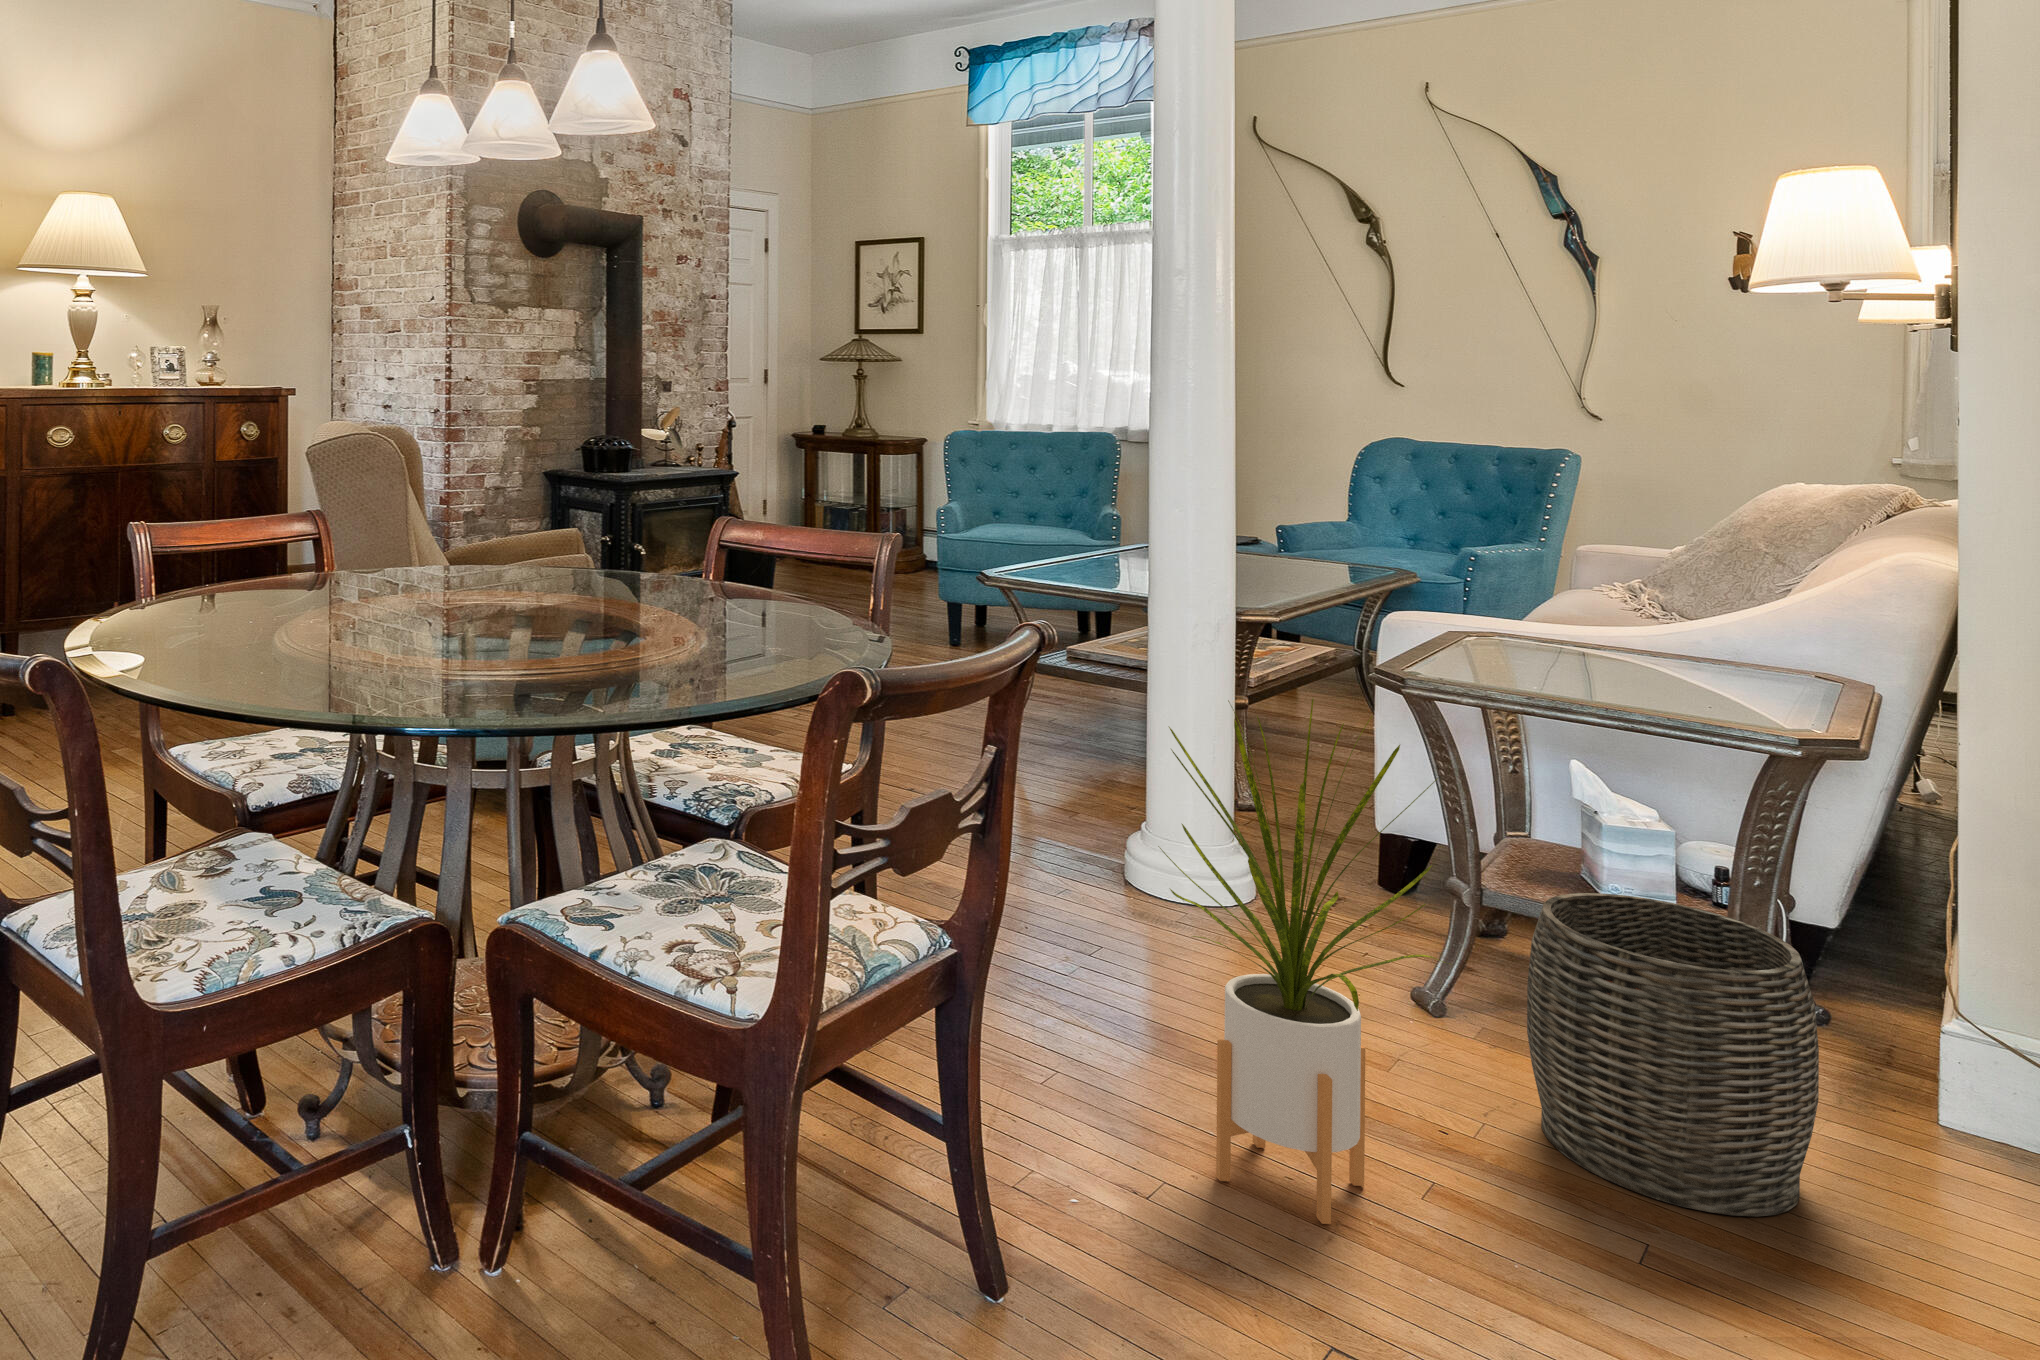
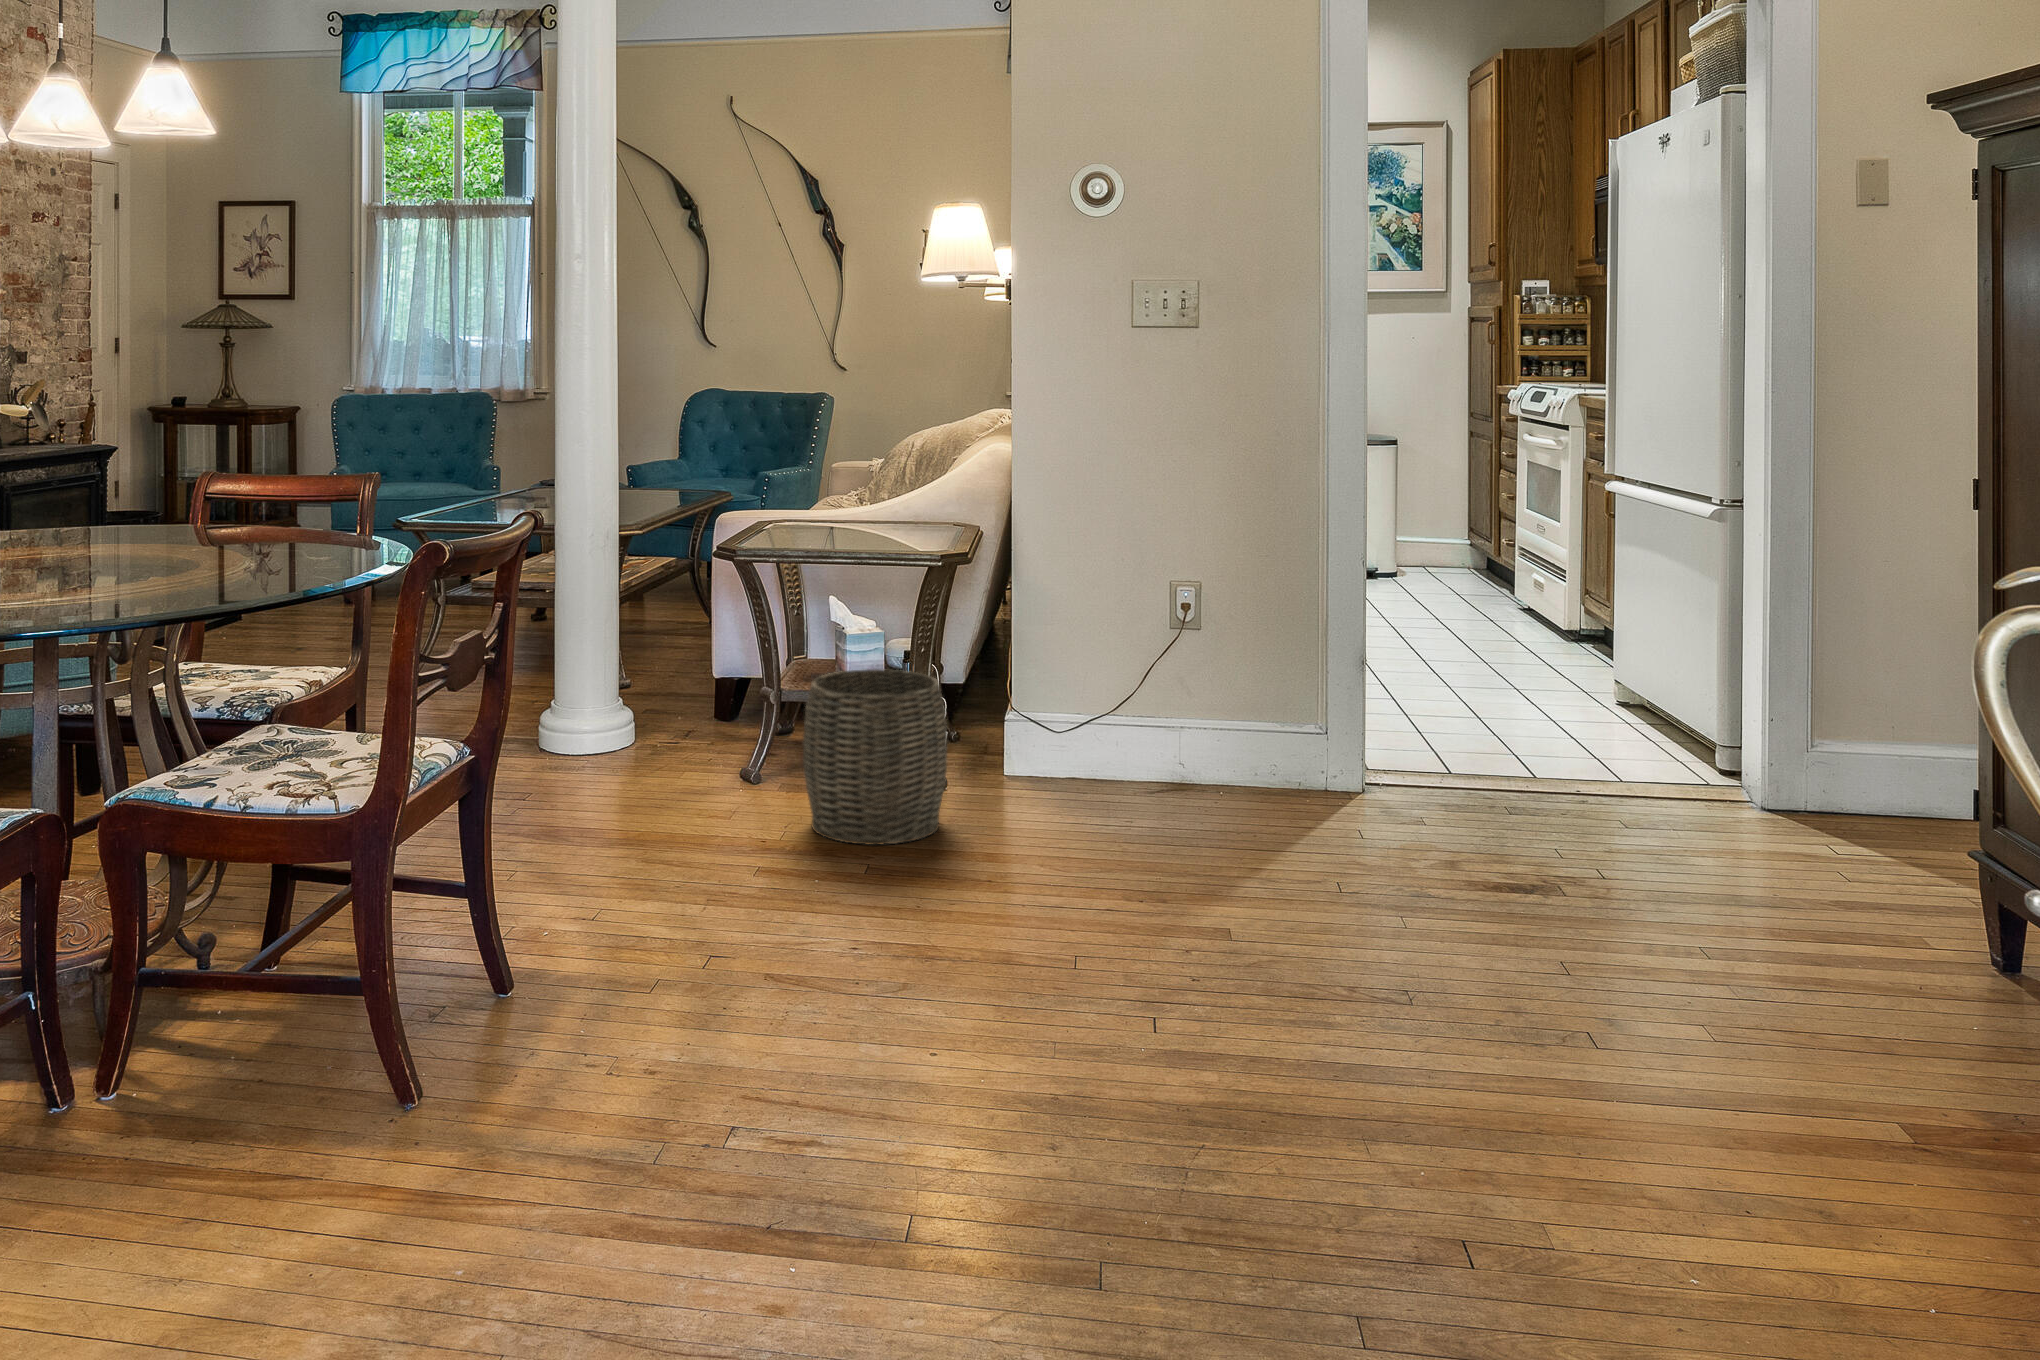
house plant: present [1158,699,1446,1224] -> none [583,554,762,901]

